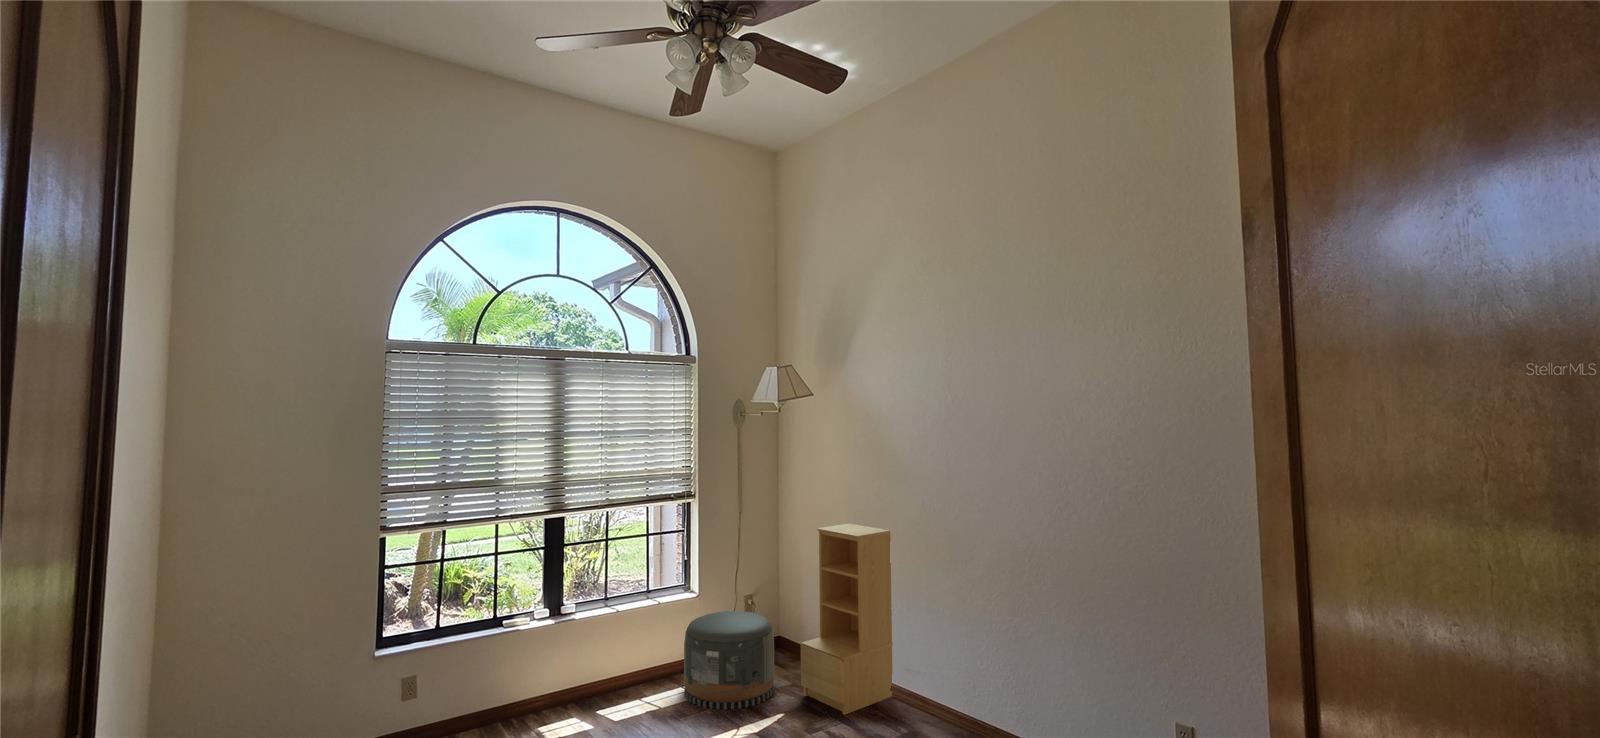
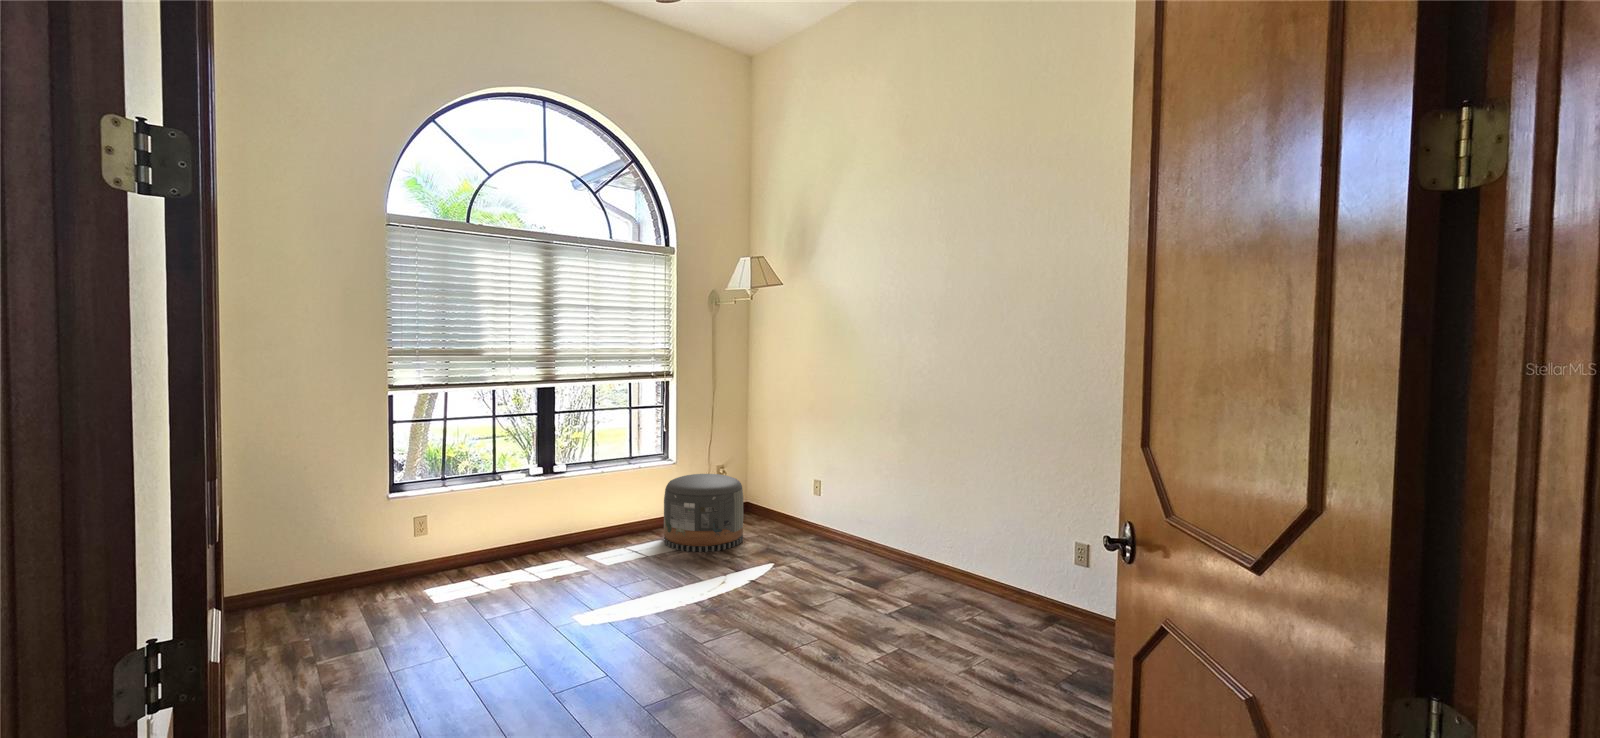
bookshelf: present [801,523,893,715] -> none [766,399,848,556]

